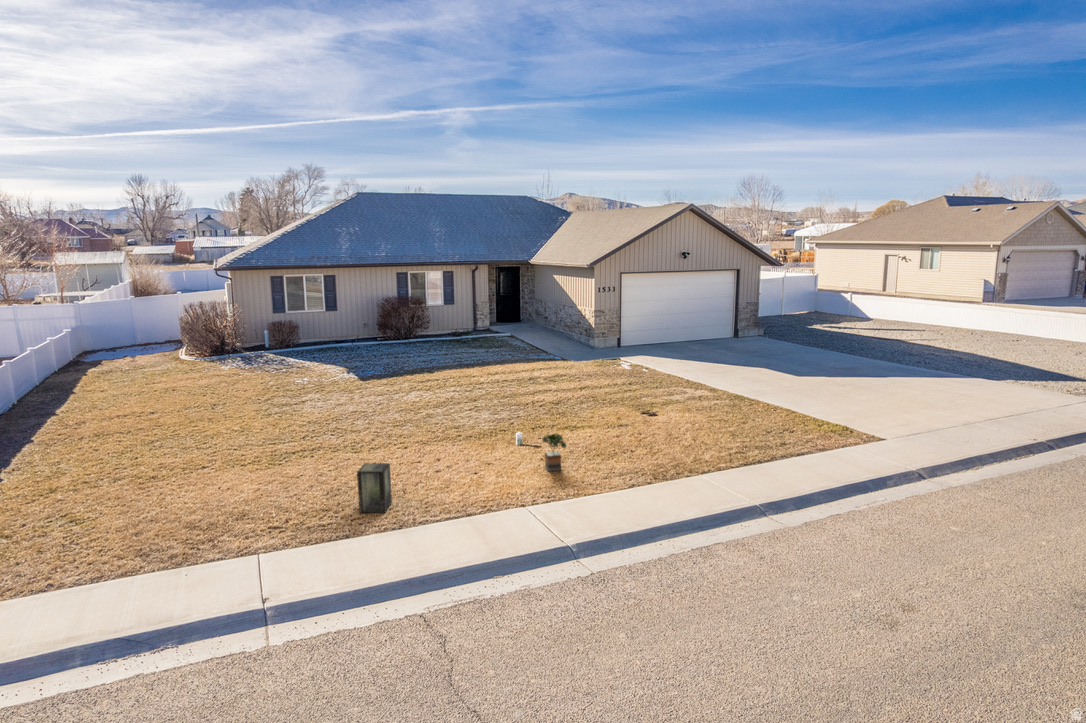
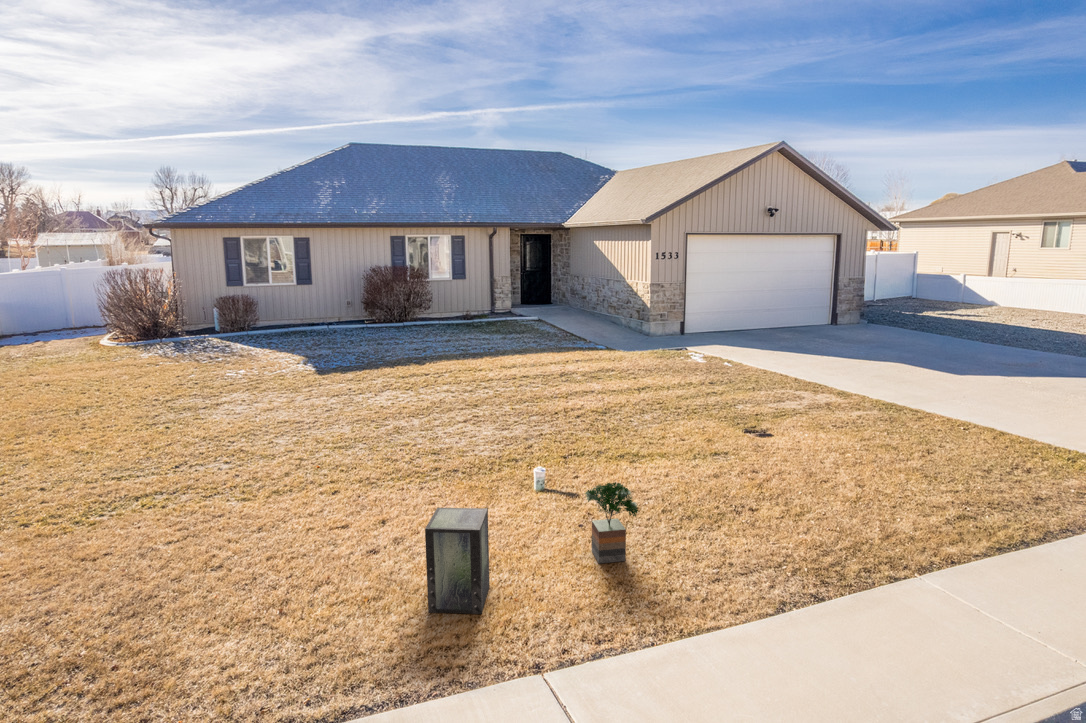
storage box: present [357,463,392,513] -> present [425,508,490,614]

